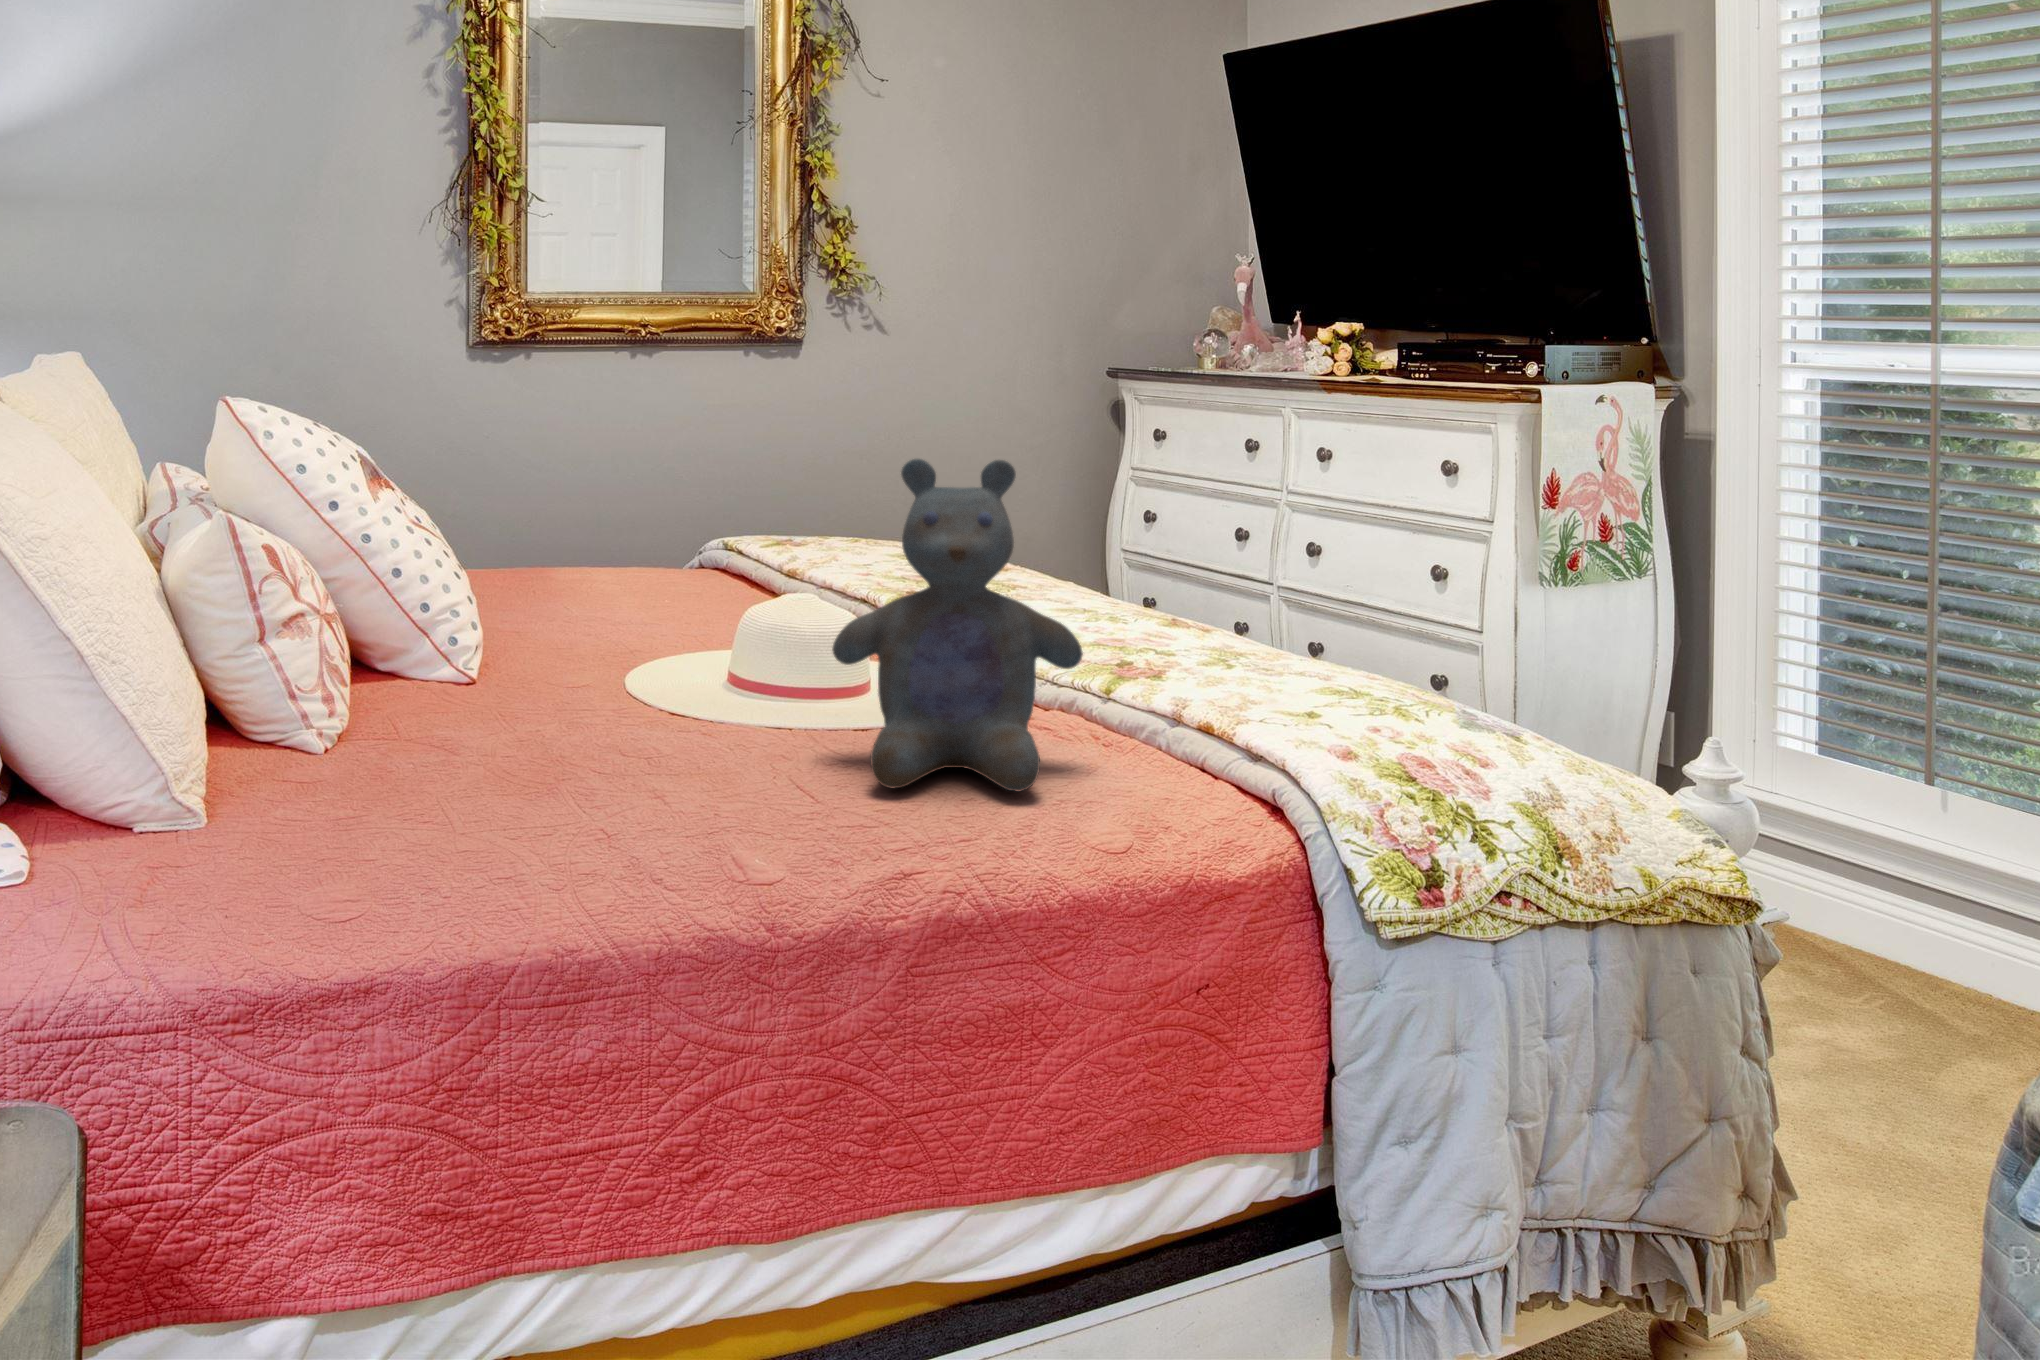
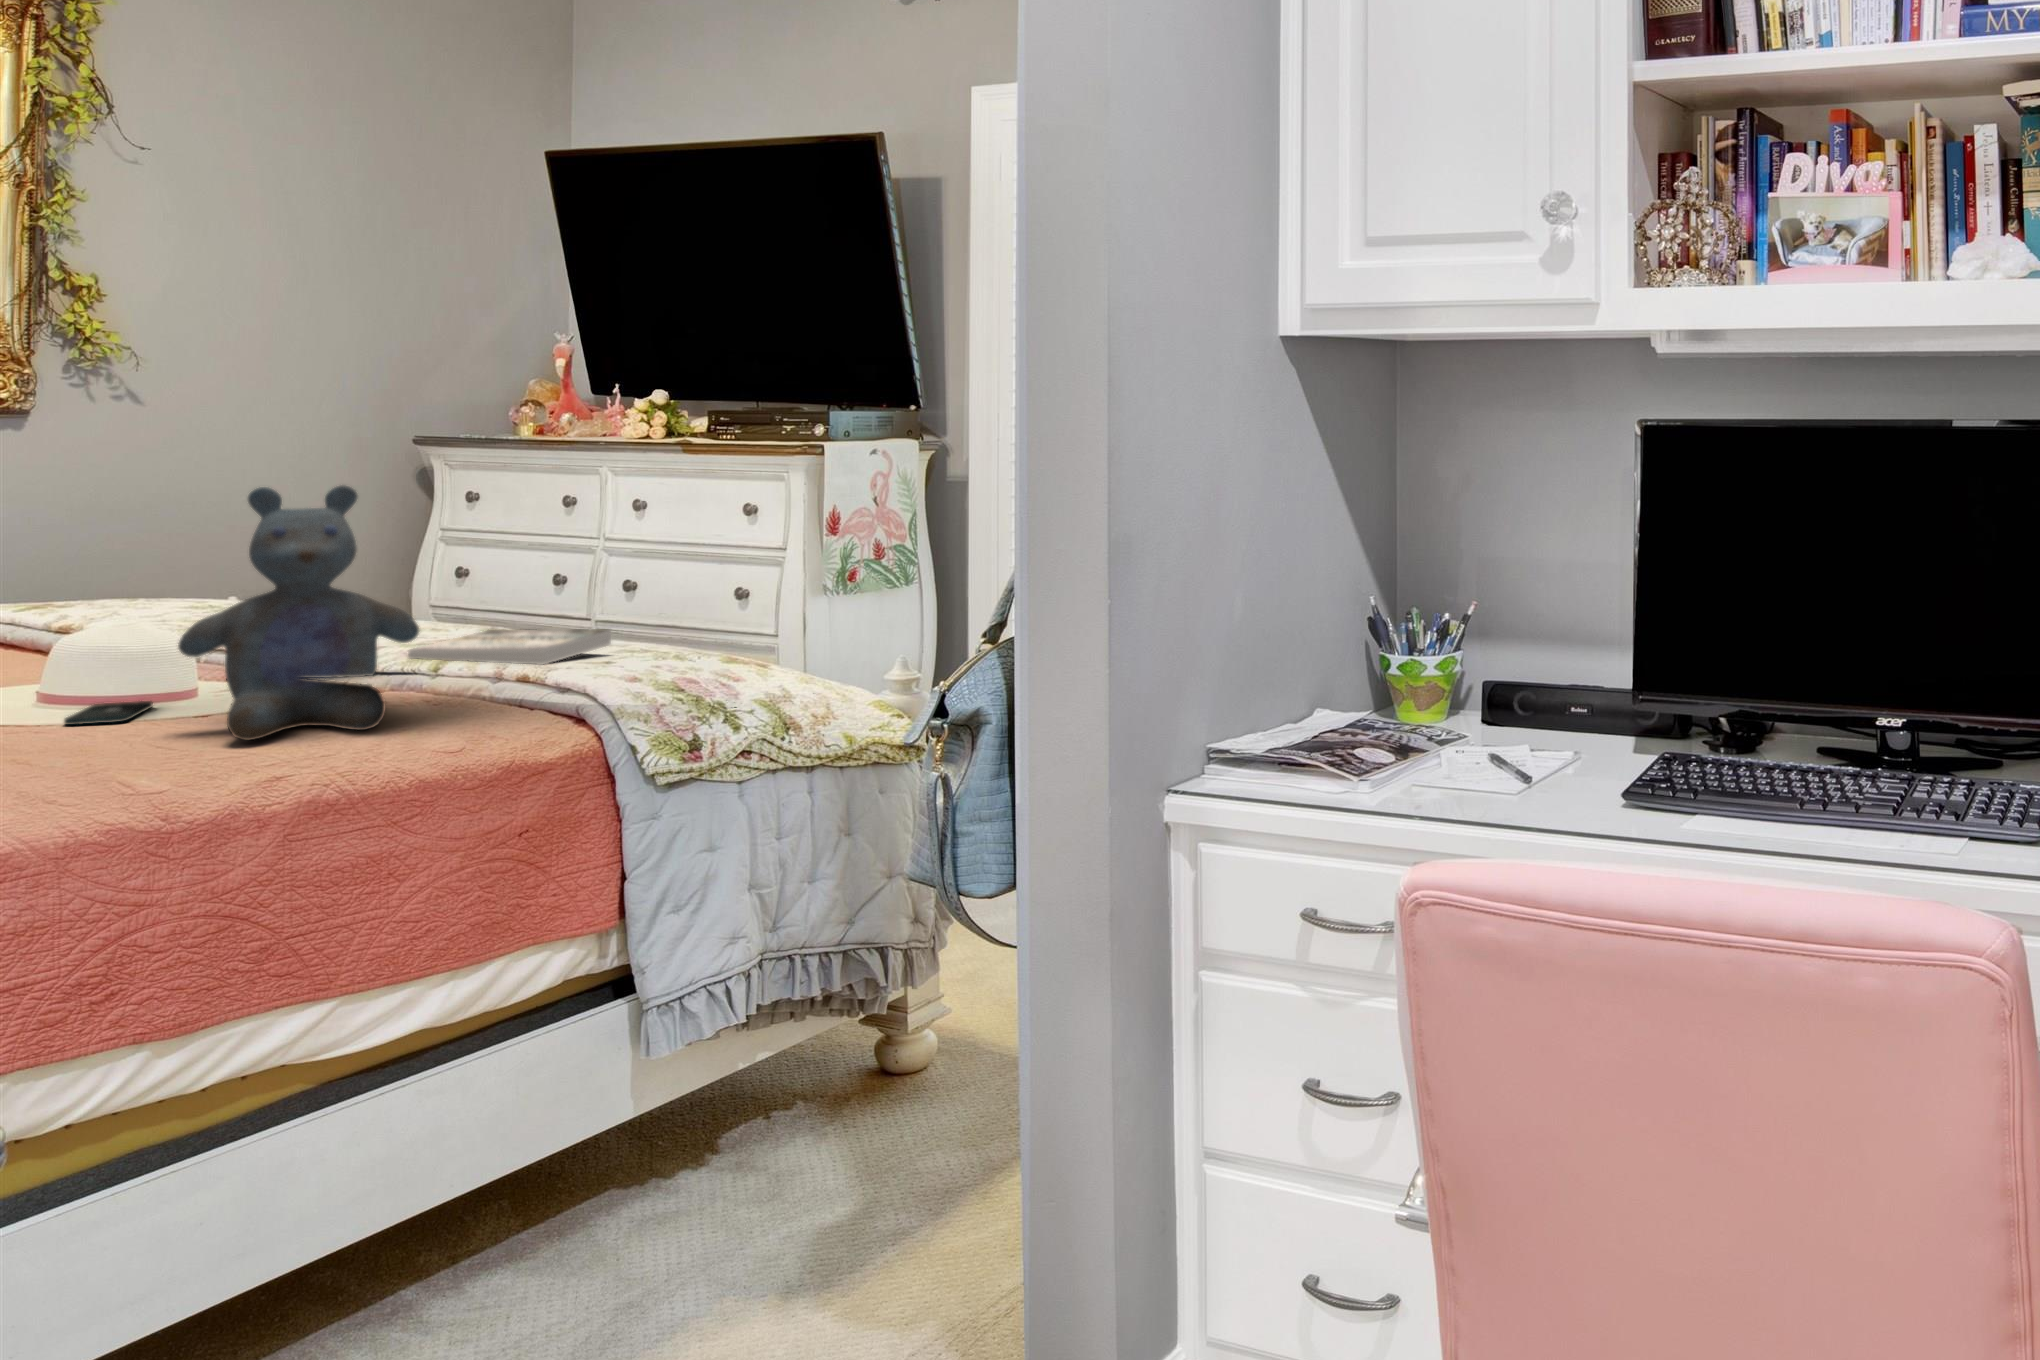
book: none [1075,631,1306,703] -> present [408,629,611,665]
smartphone: none [738,689,825,723] -> present [64,701,153,725]

